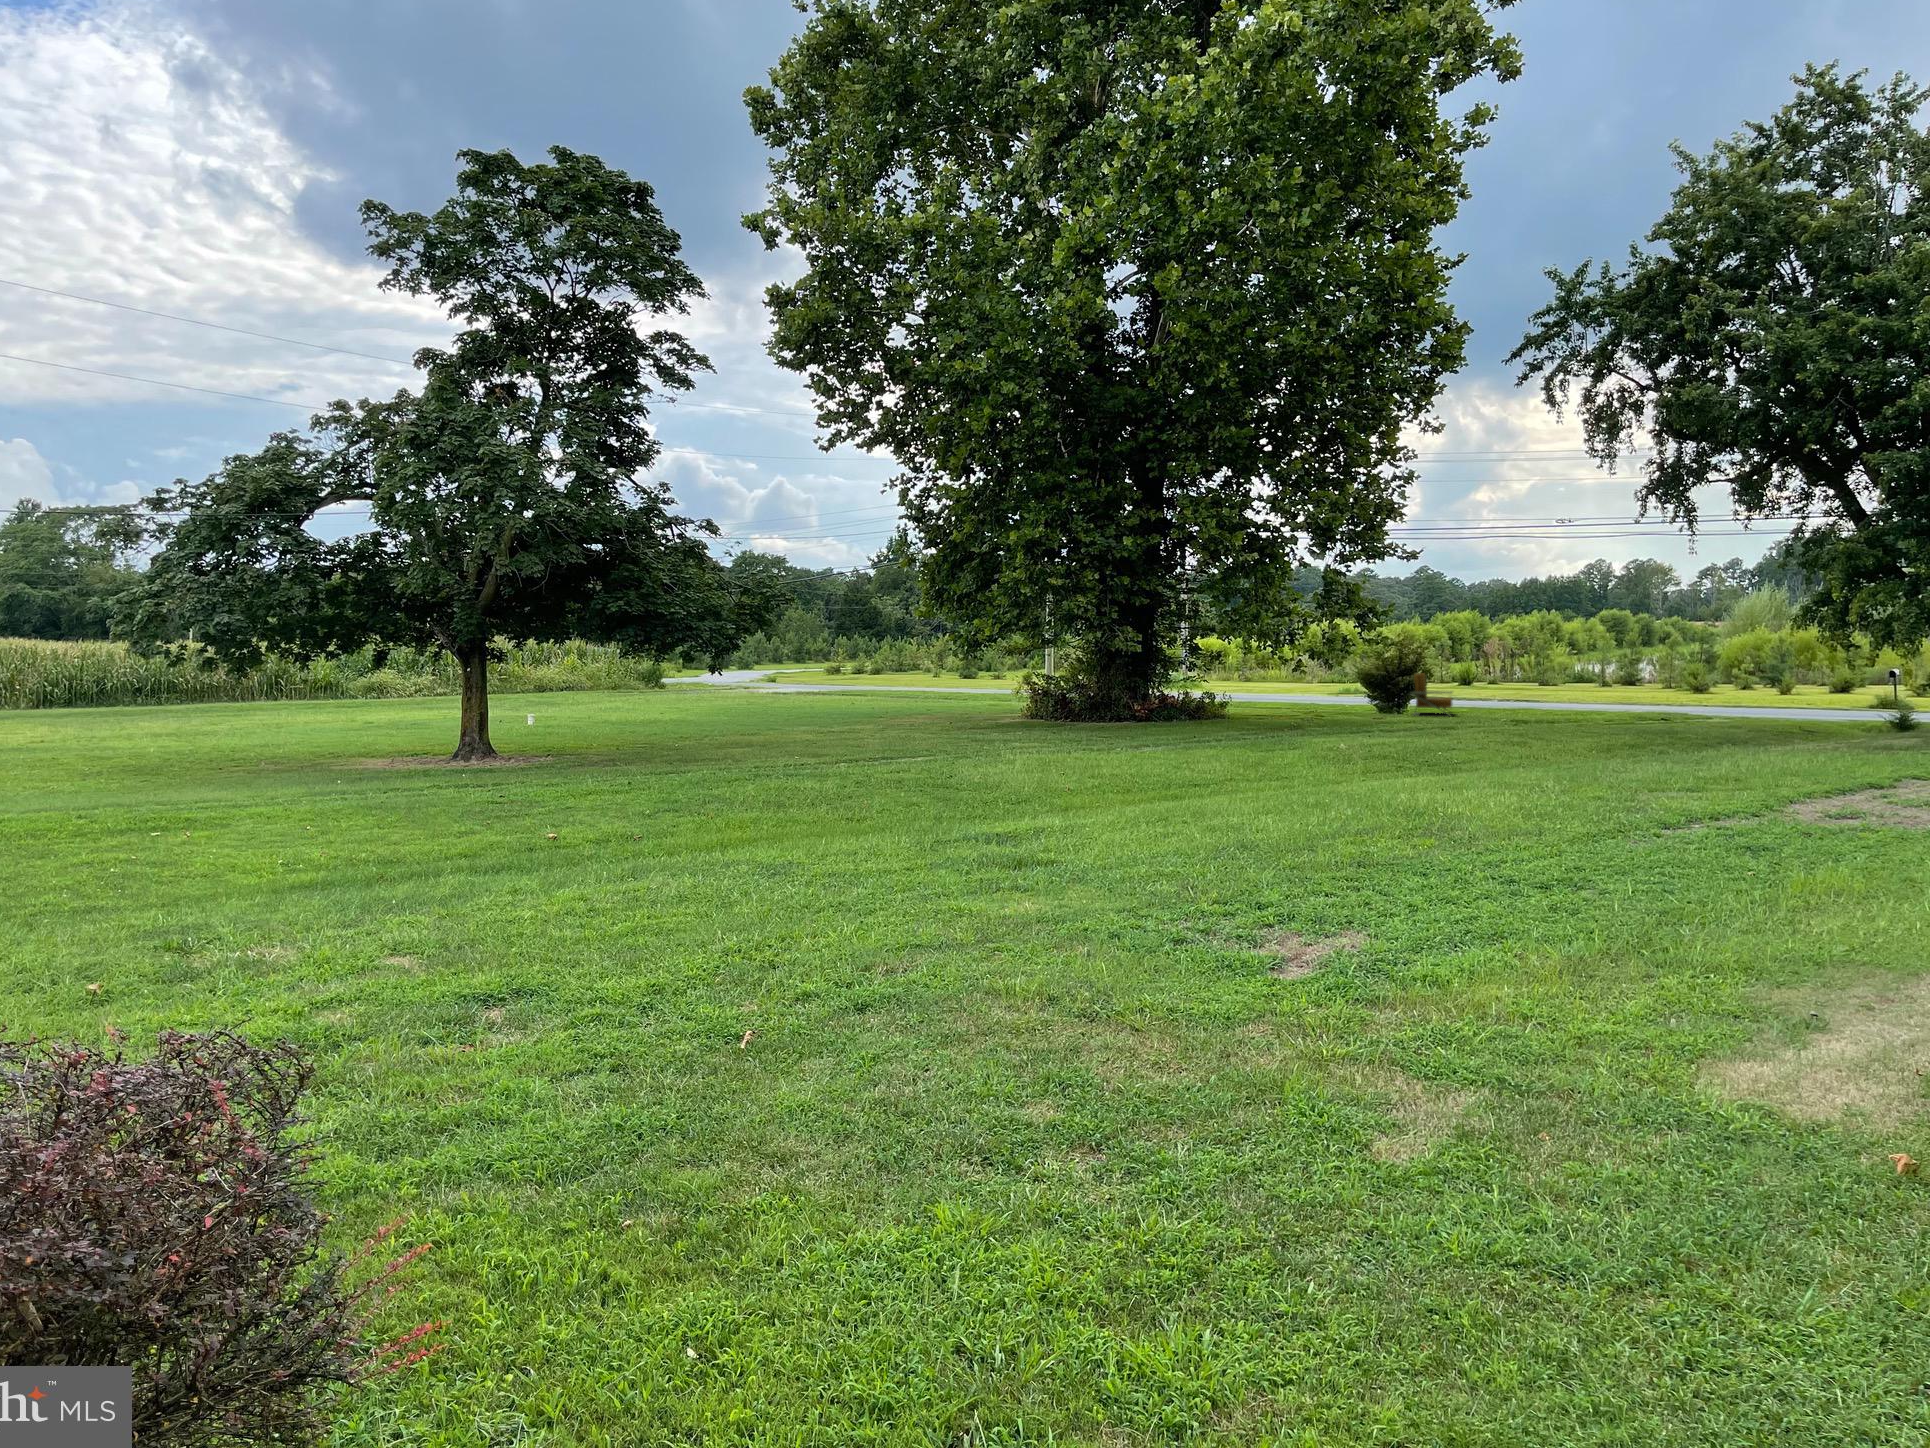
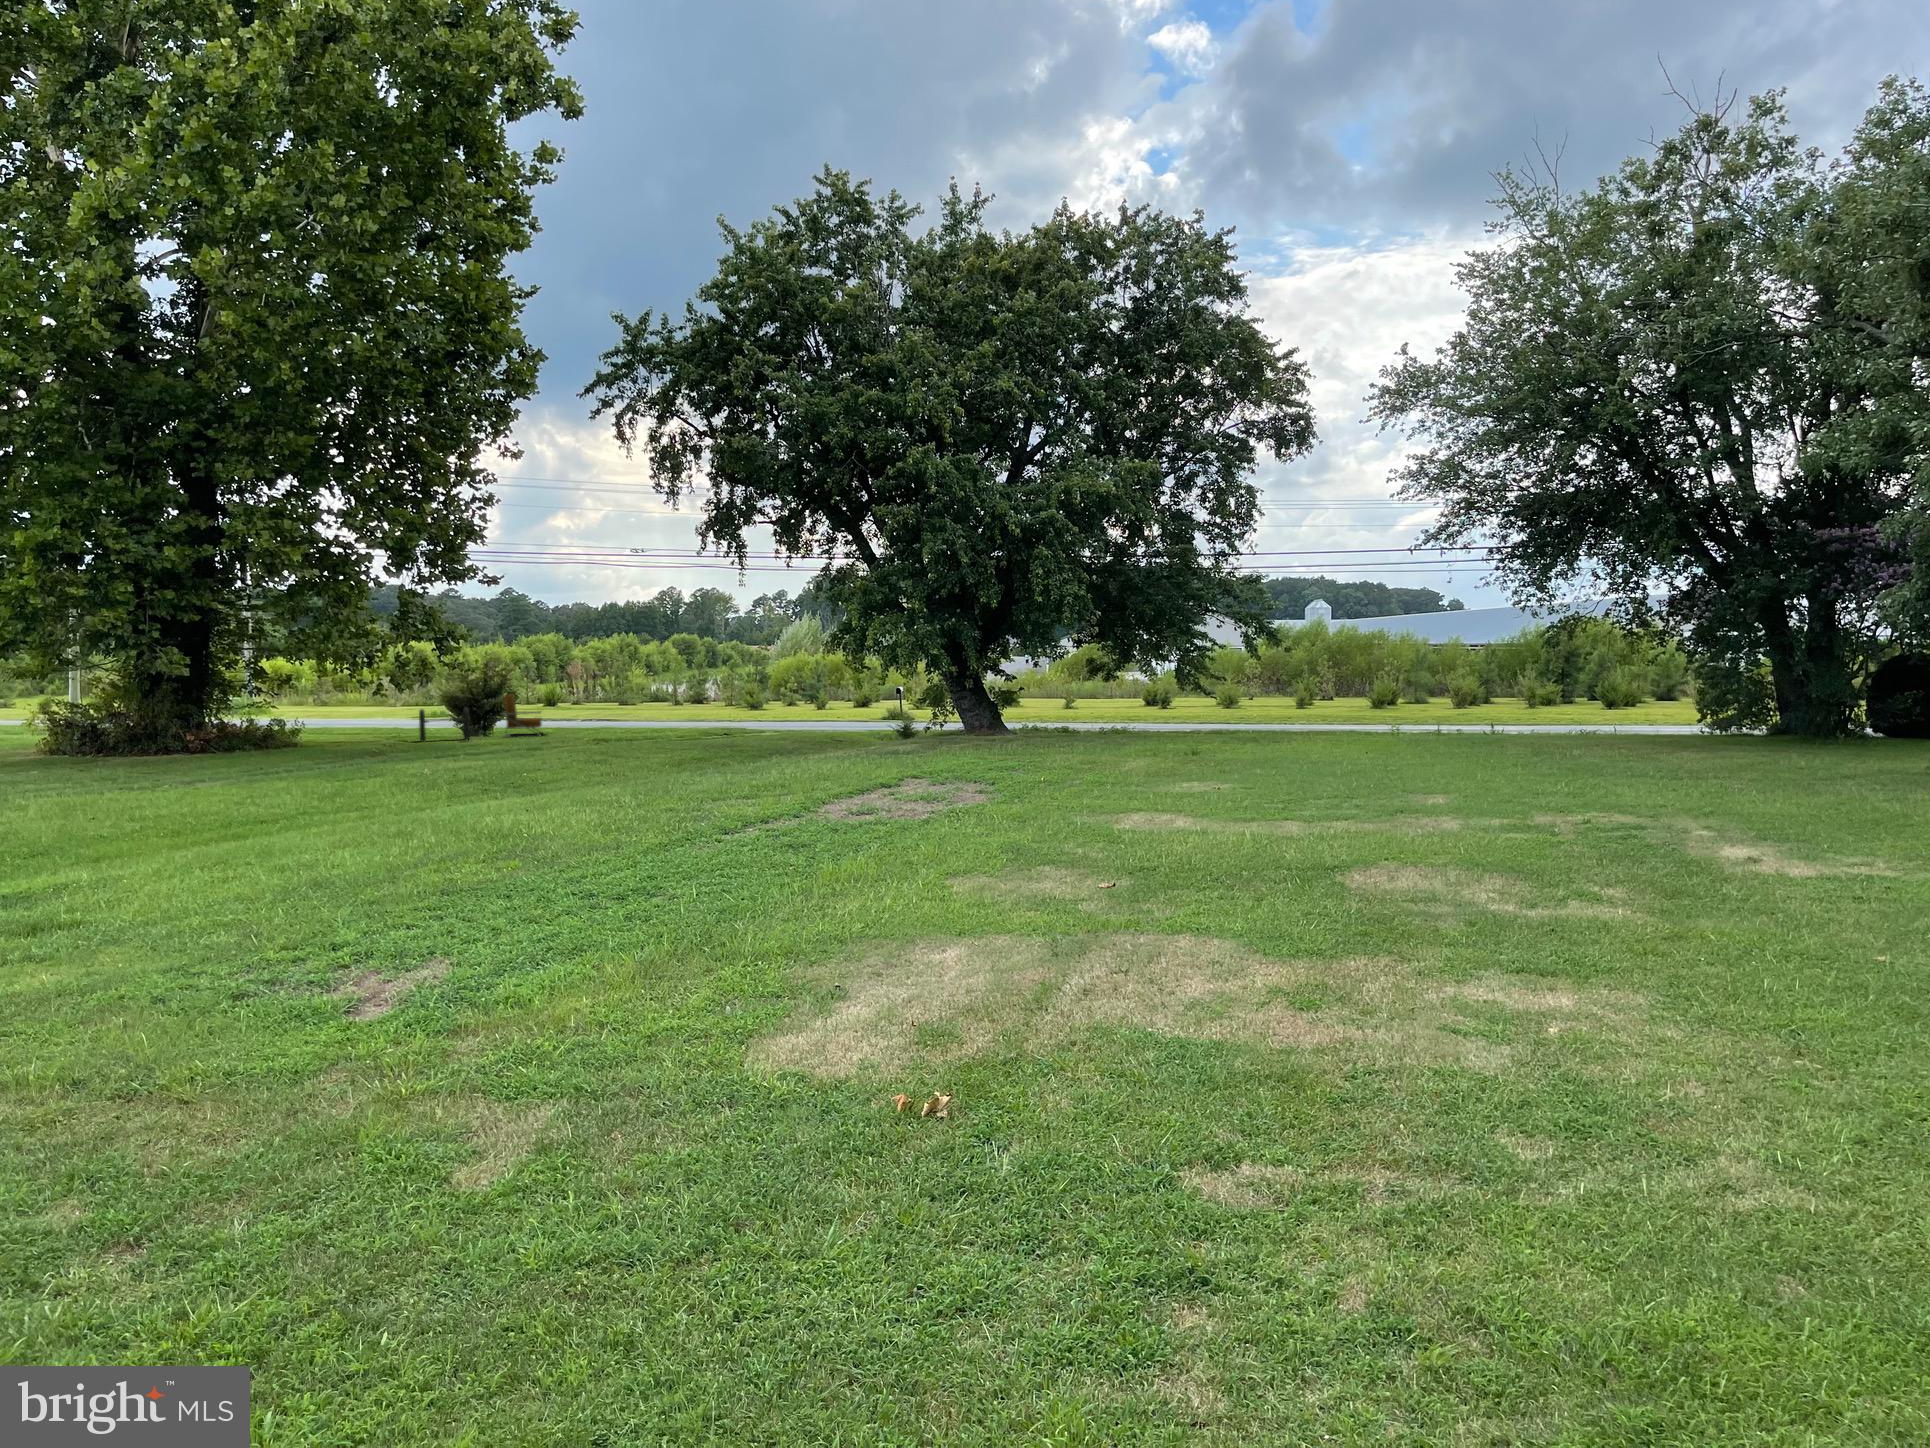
bench: none [1332,685,1380,717] -> present [419,708,470,742]

